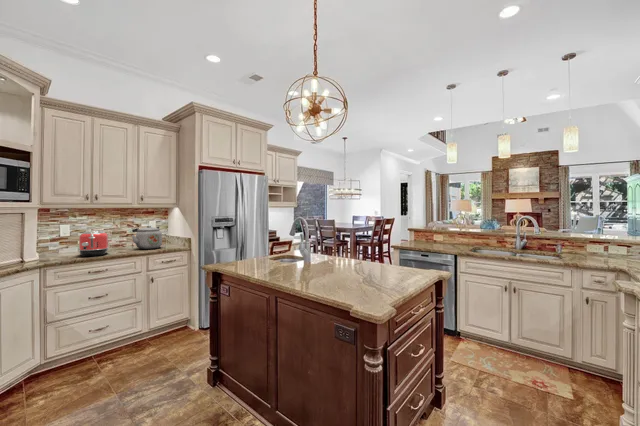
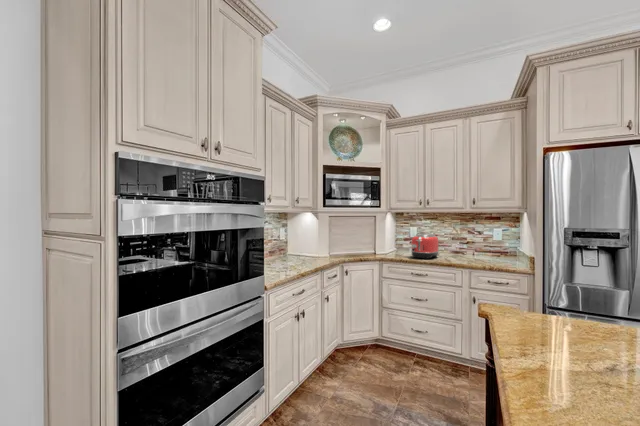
kettle: present [132,226,162,249] -> none [462,233,498,260]

